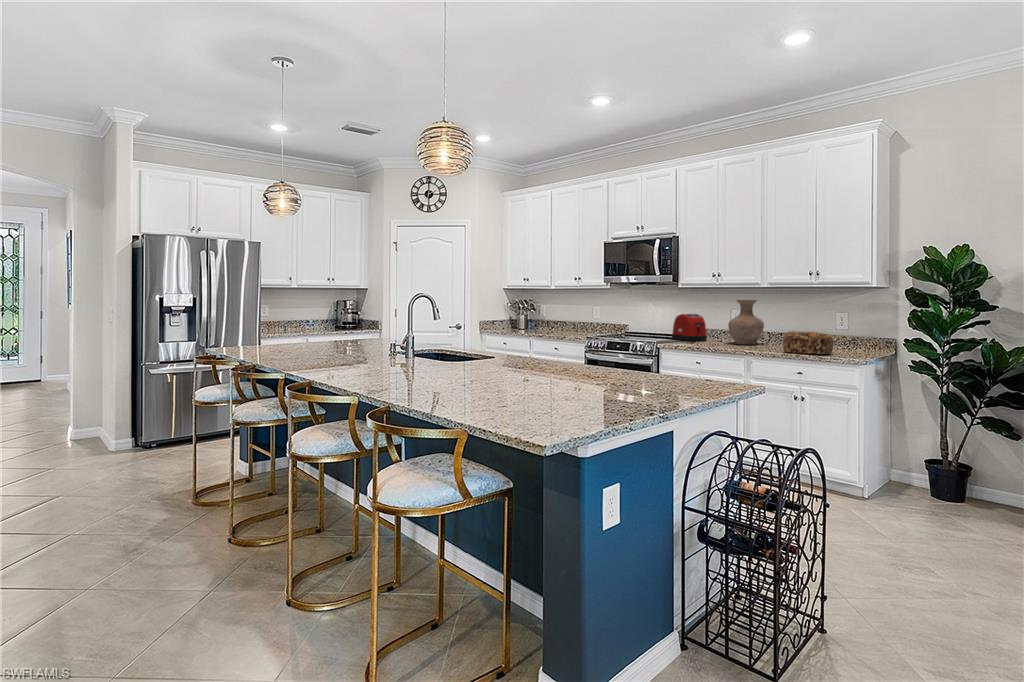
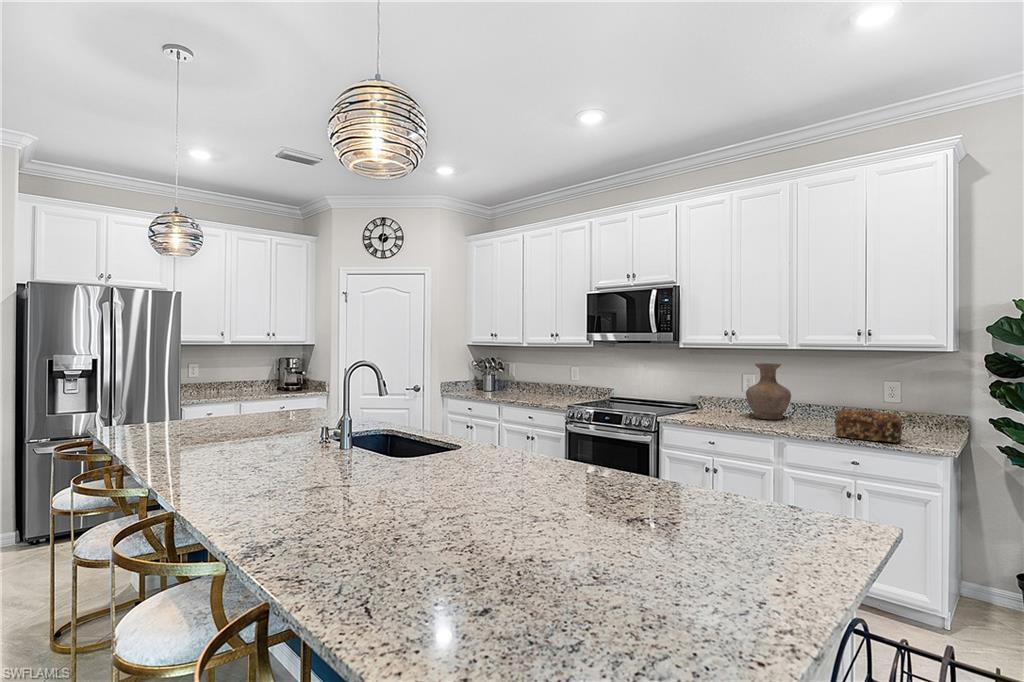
toaster: present [672,314,707,341] -> none [671,378,716,412]

